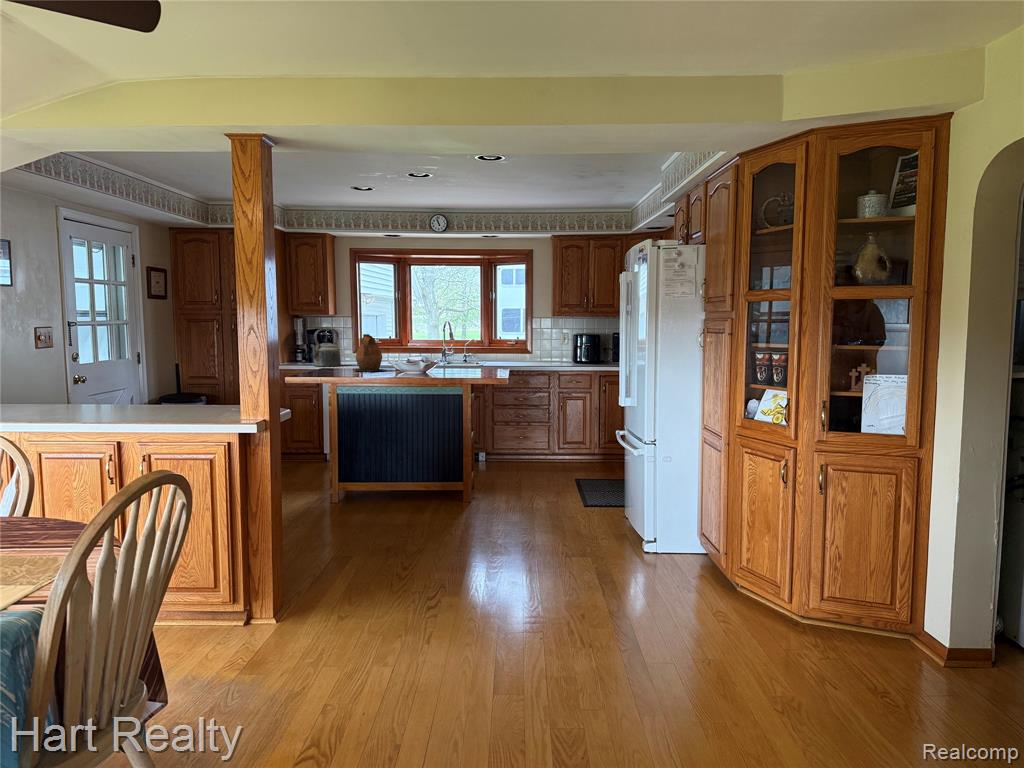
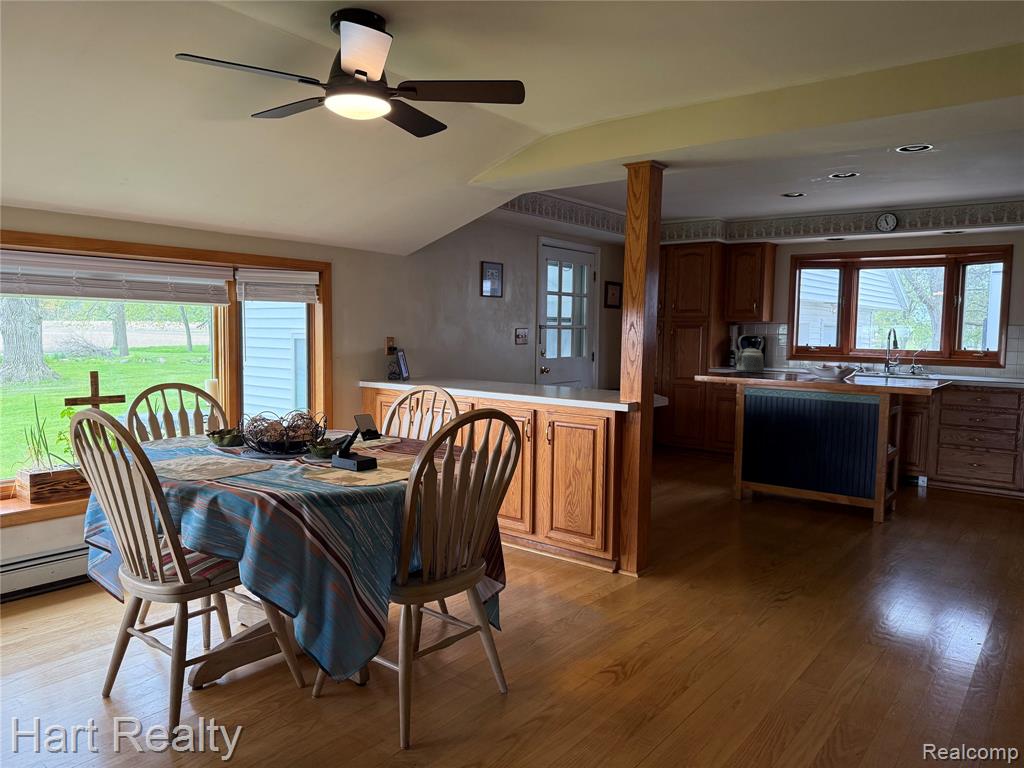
ceramic pitcher: present [356,334,385,371] -> none [767,339,805,377]

